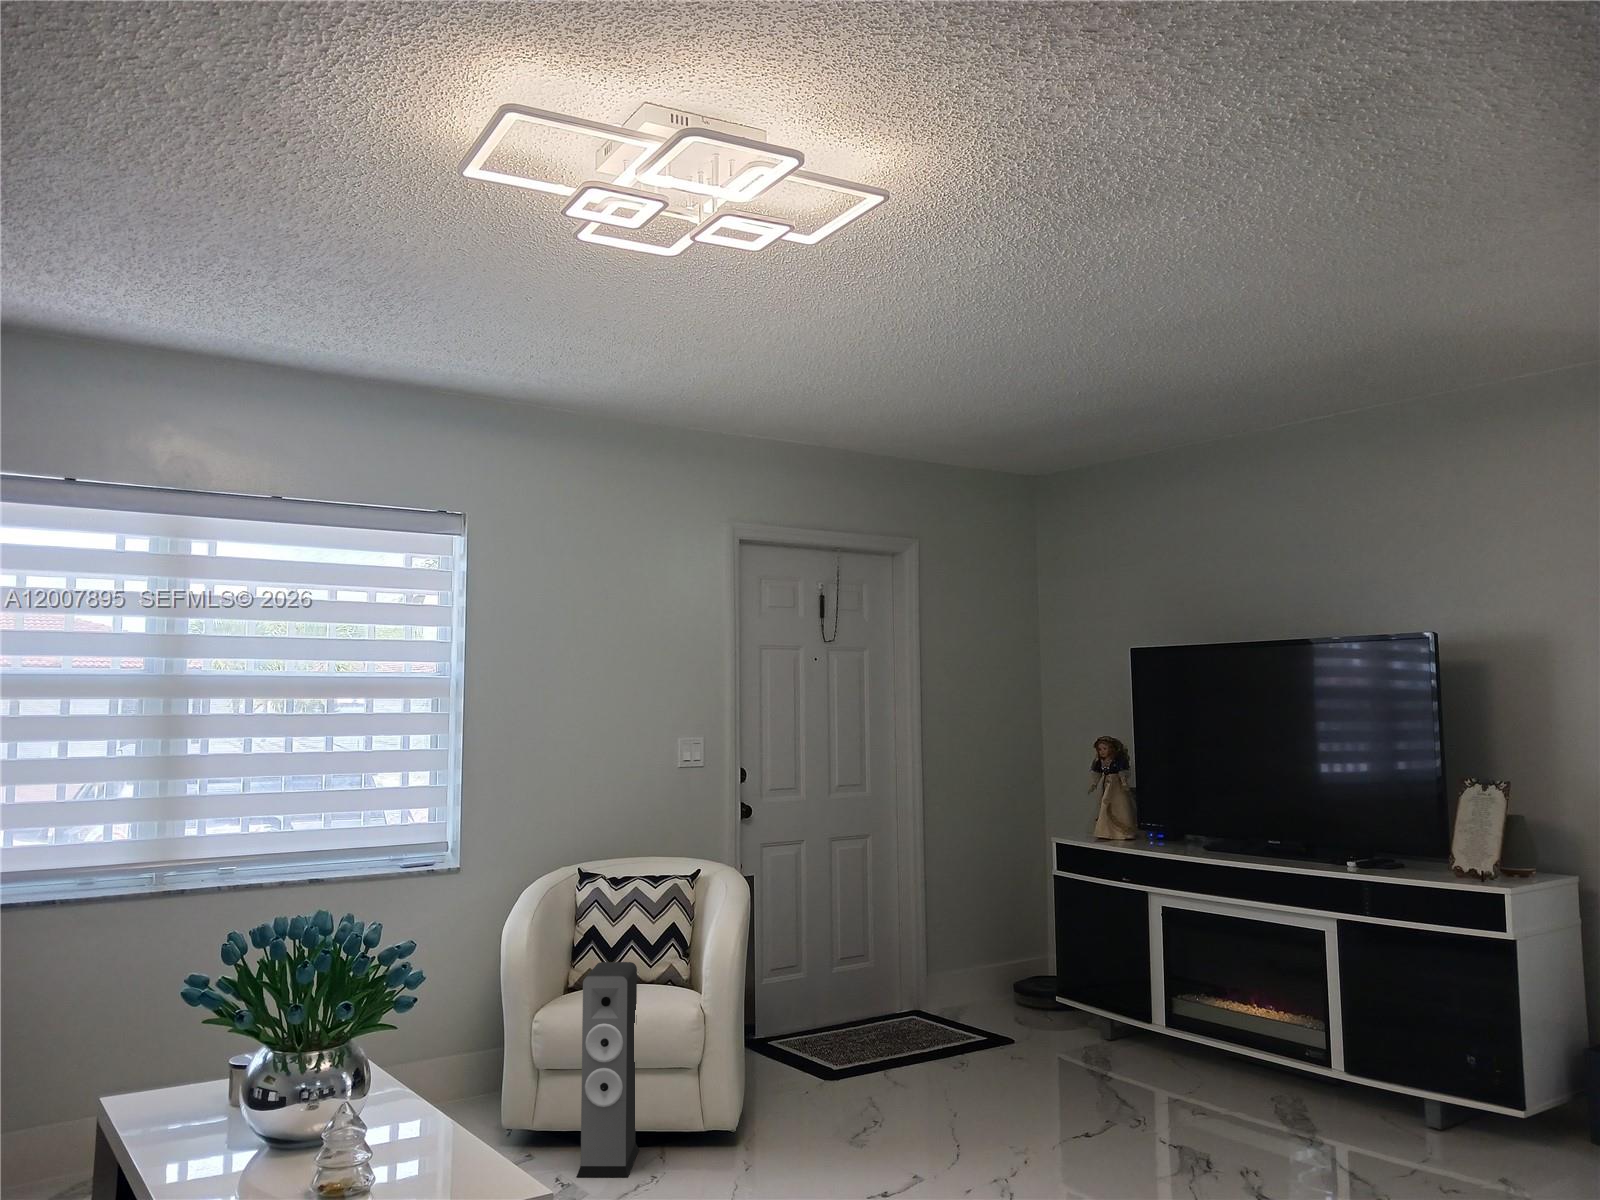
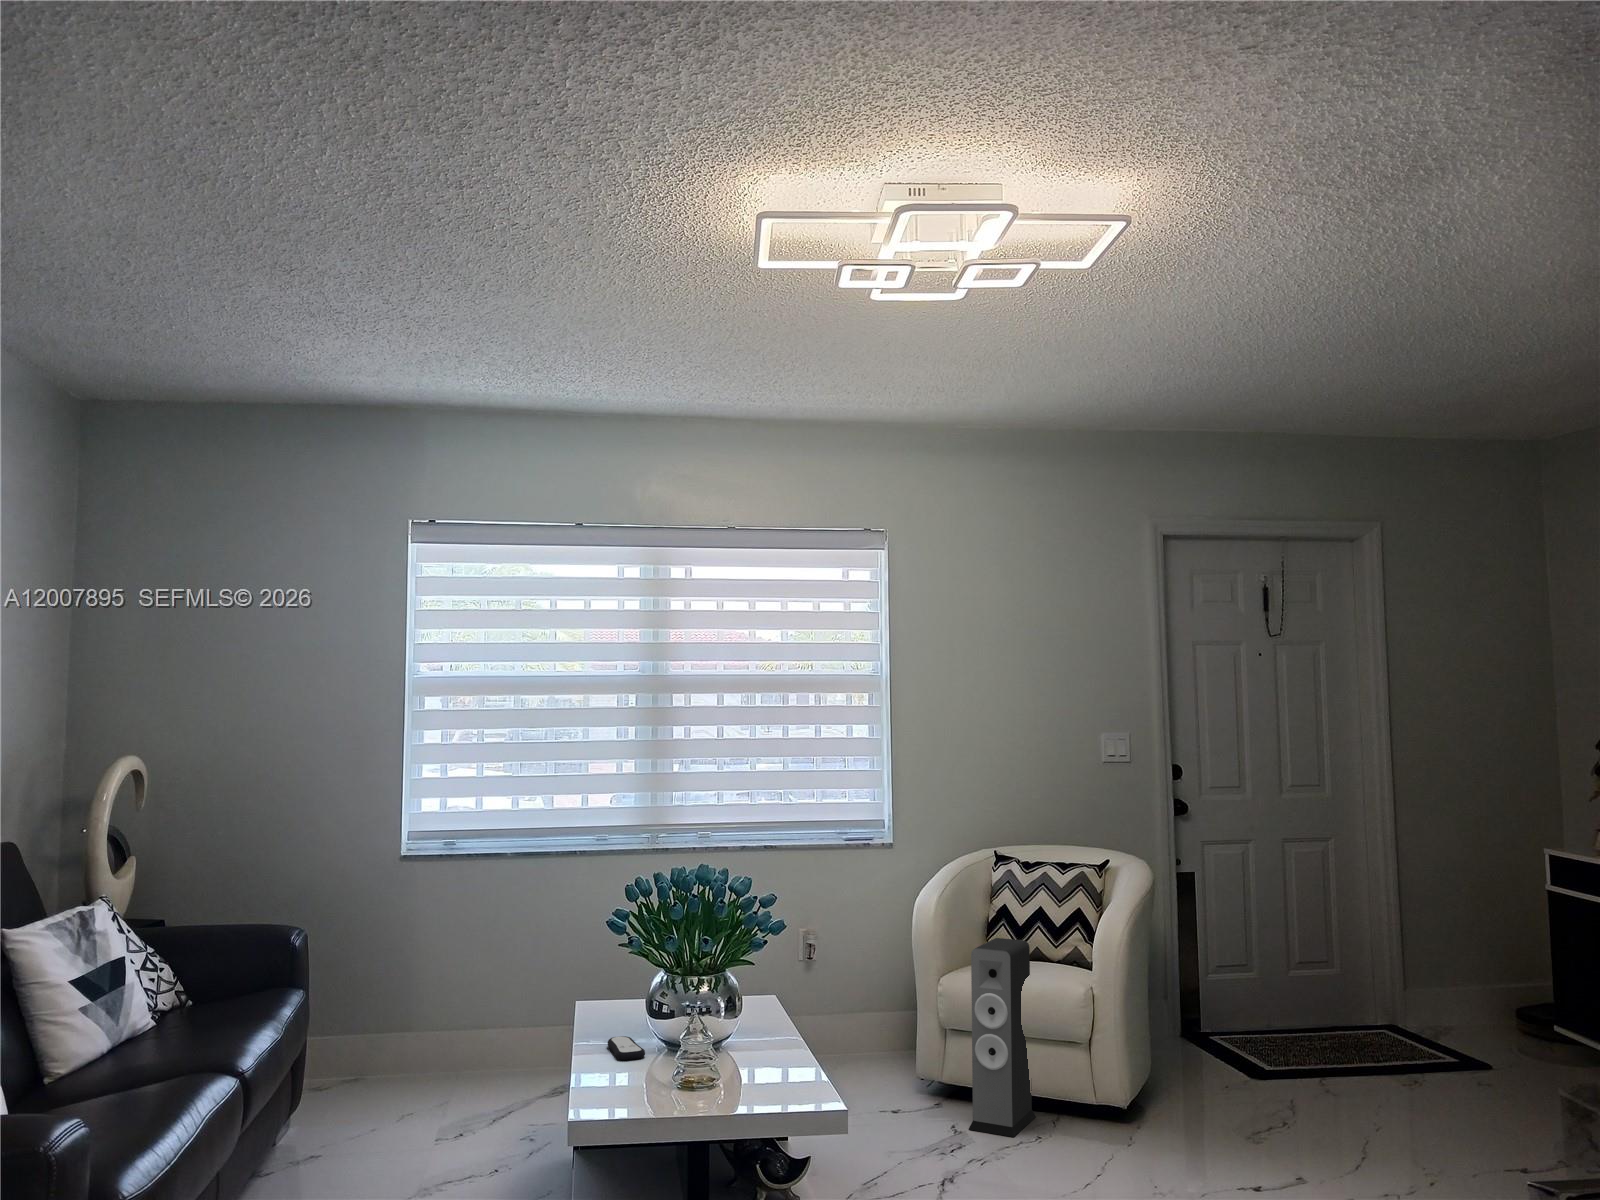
remote control: none [177,1141,241,1174] -> present [608,1036,645,1060]

